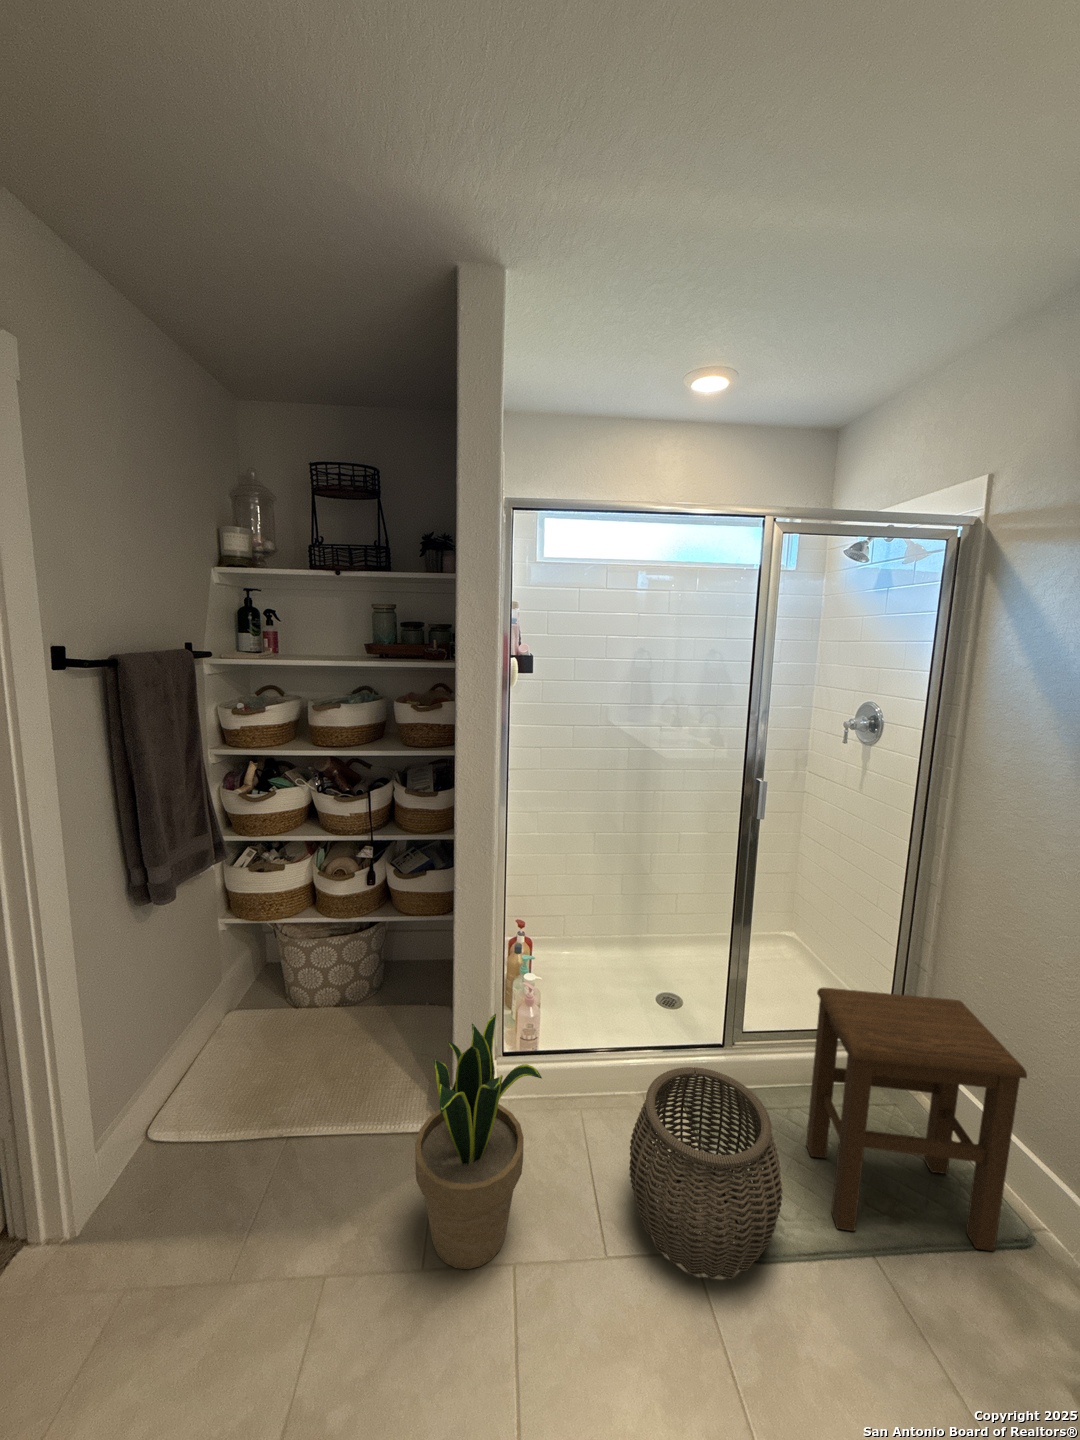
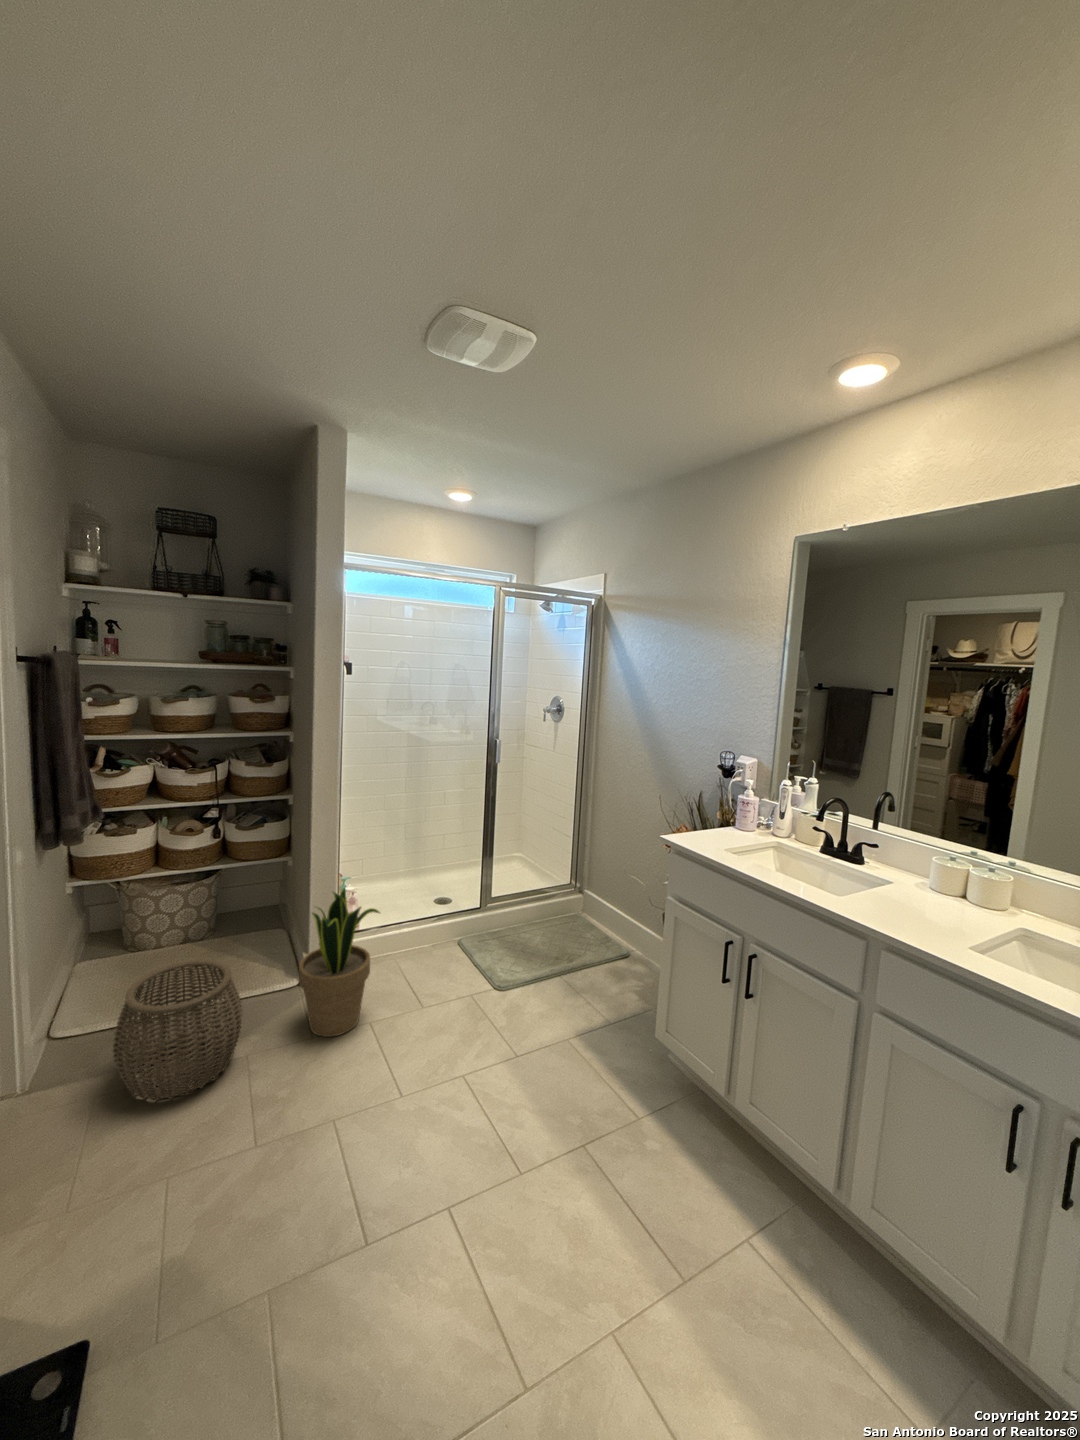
stool: present [806,987,1027,1251] -> none [528,848,623,974]
woven basket: present [629,1067,783,1279] -> present [113,960,243,1101]

